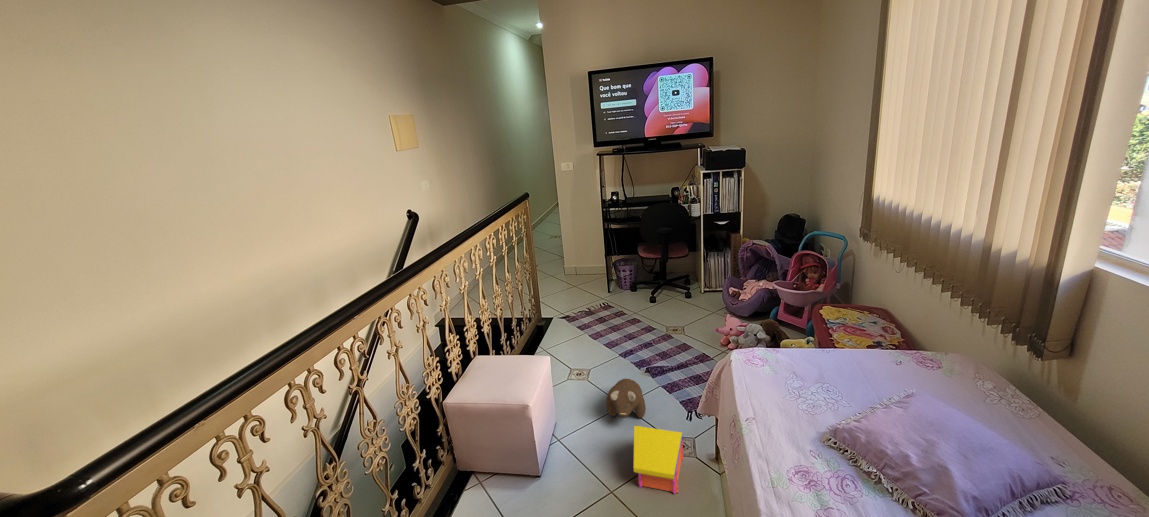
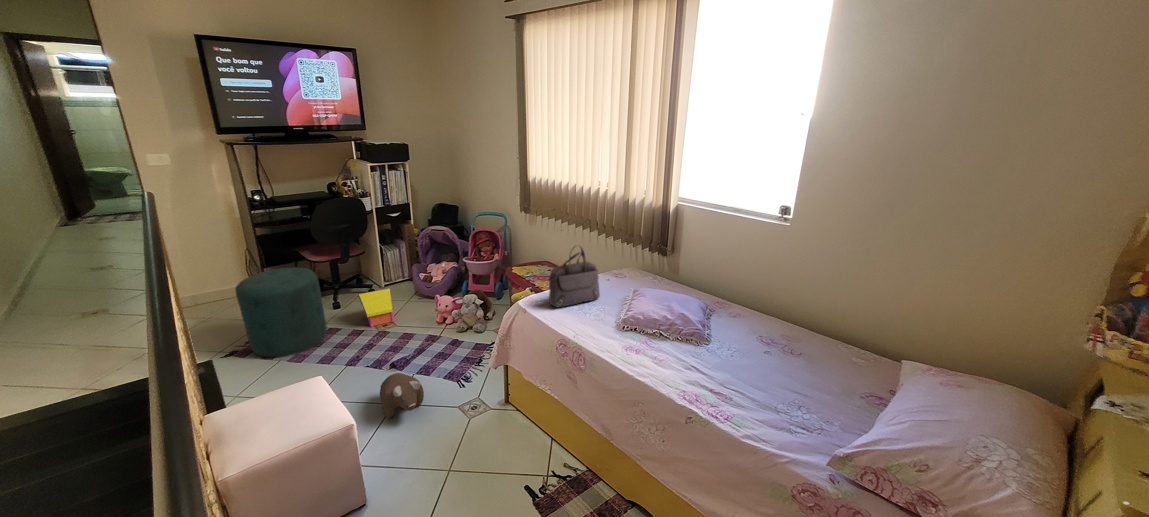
ottoman: none [570,259,630,333] -> present [235,268,327,357]
handbag: none [768,300,856,383] -> present [549,246,600,307]
toy house: present [634,426,684,494] -> present [359,289,395,327]

